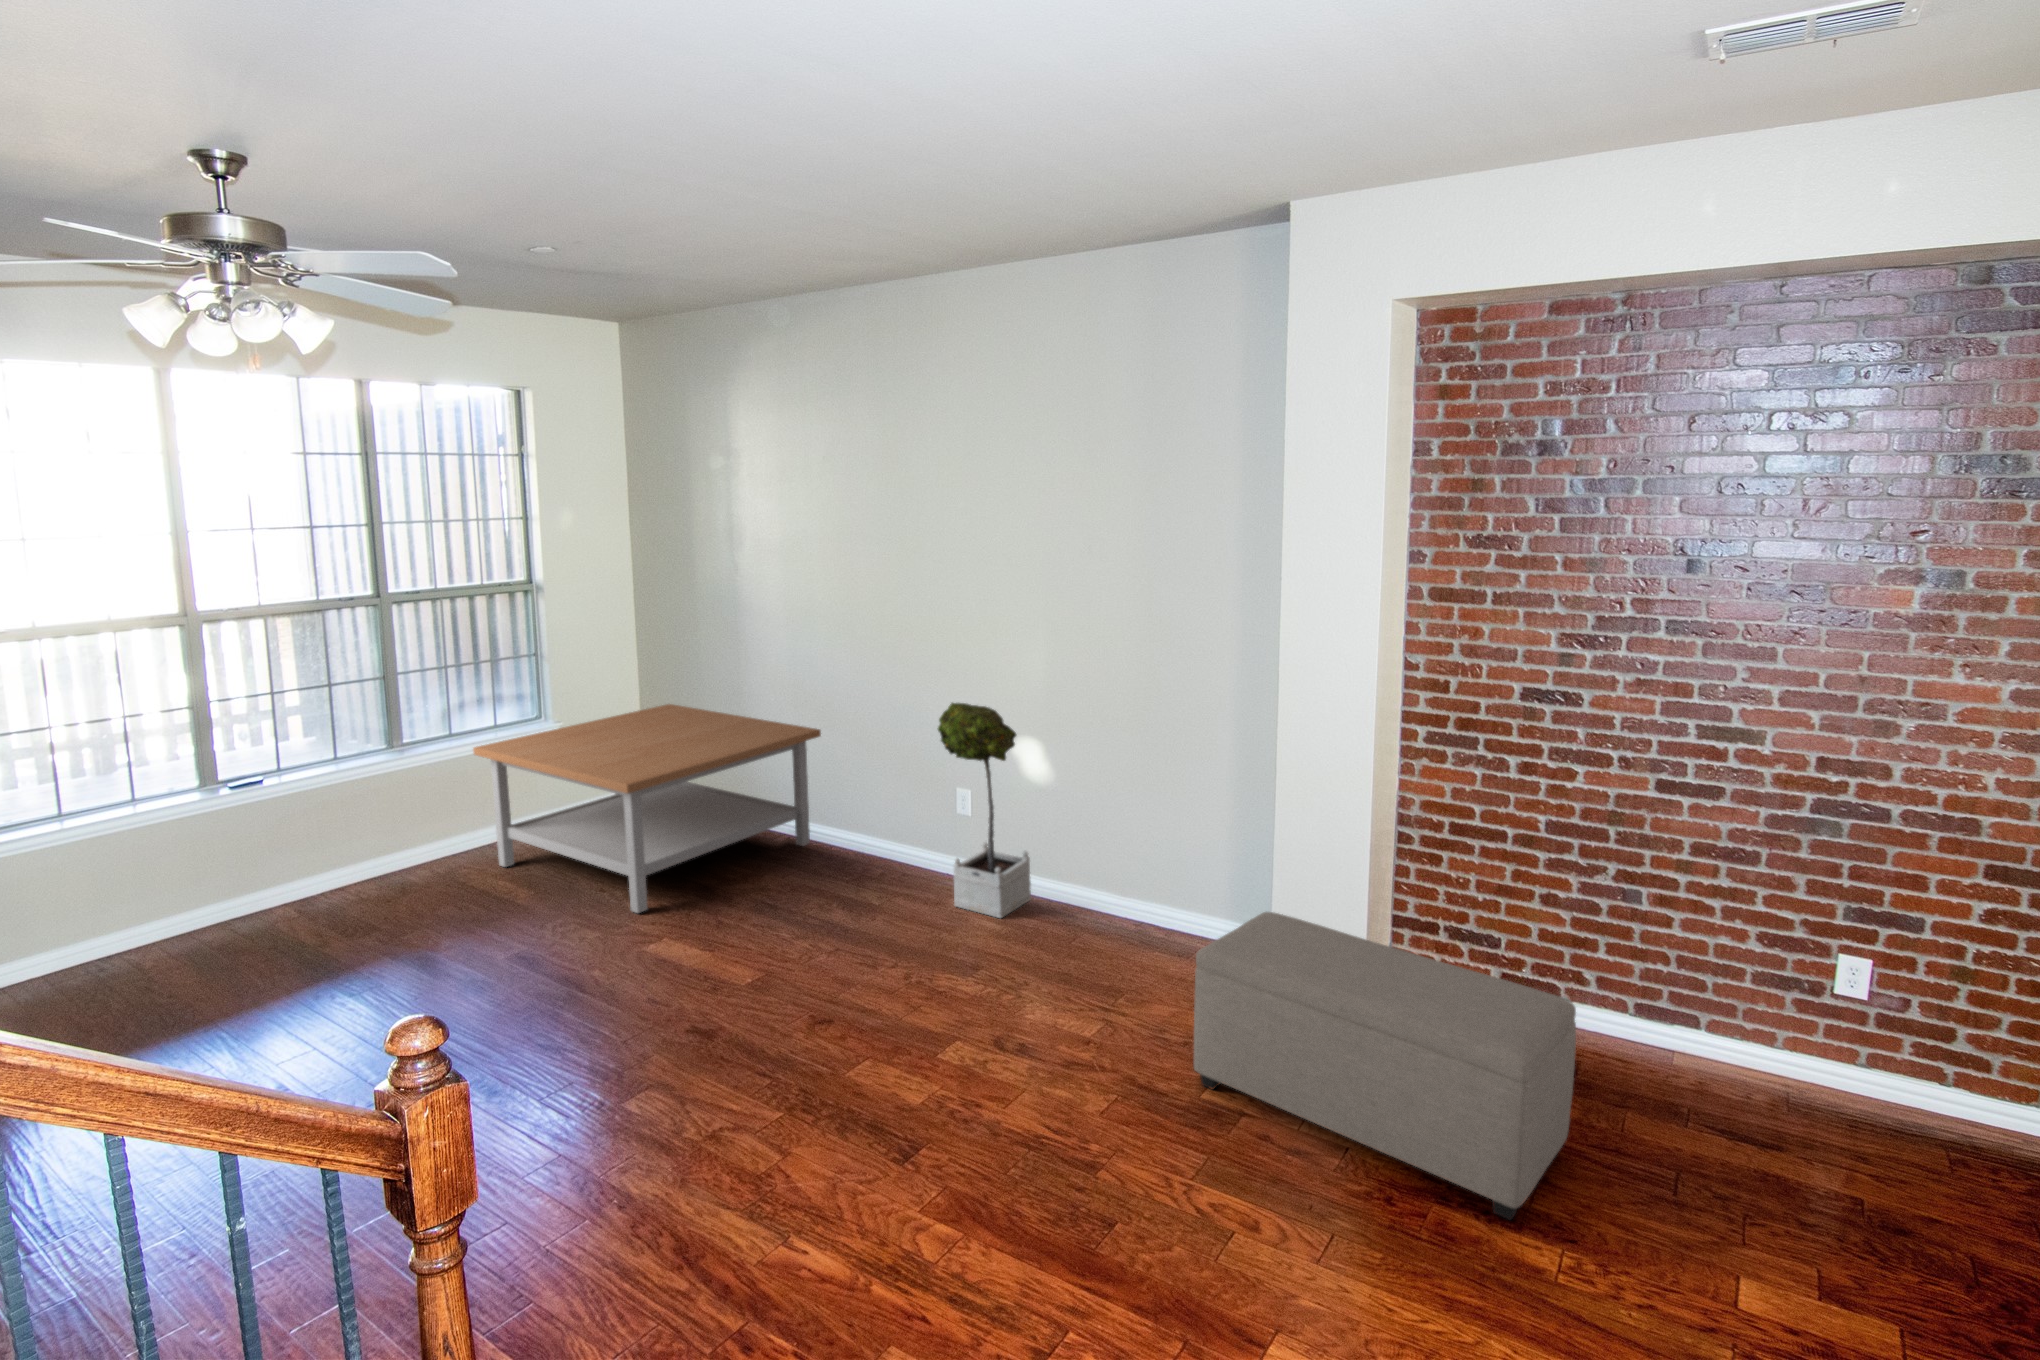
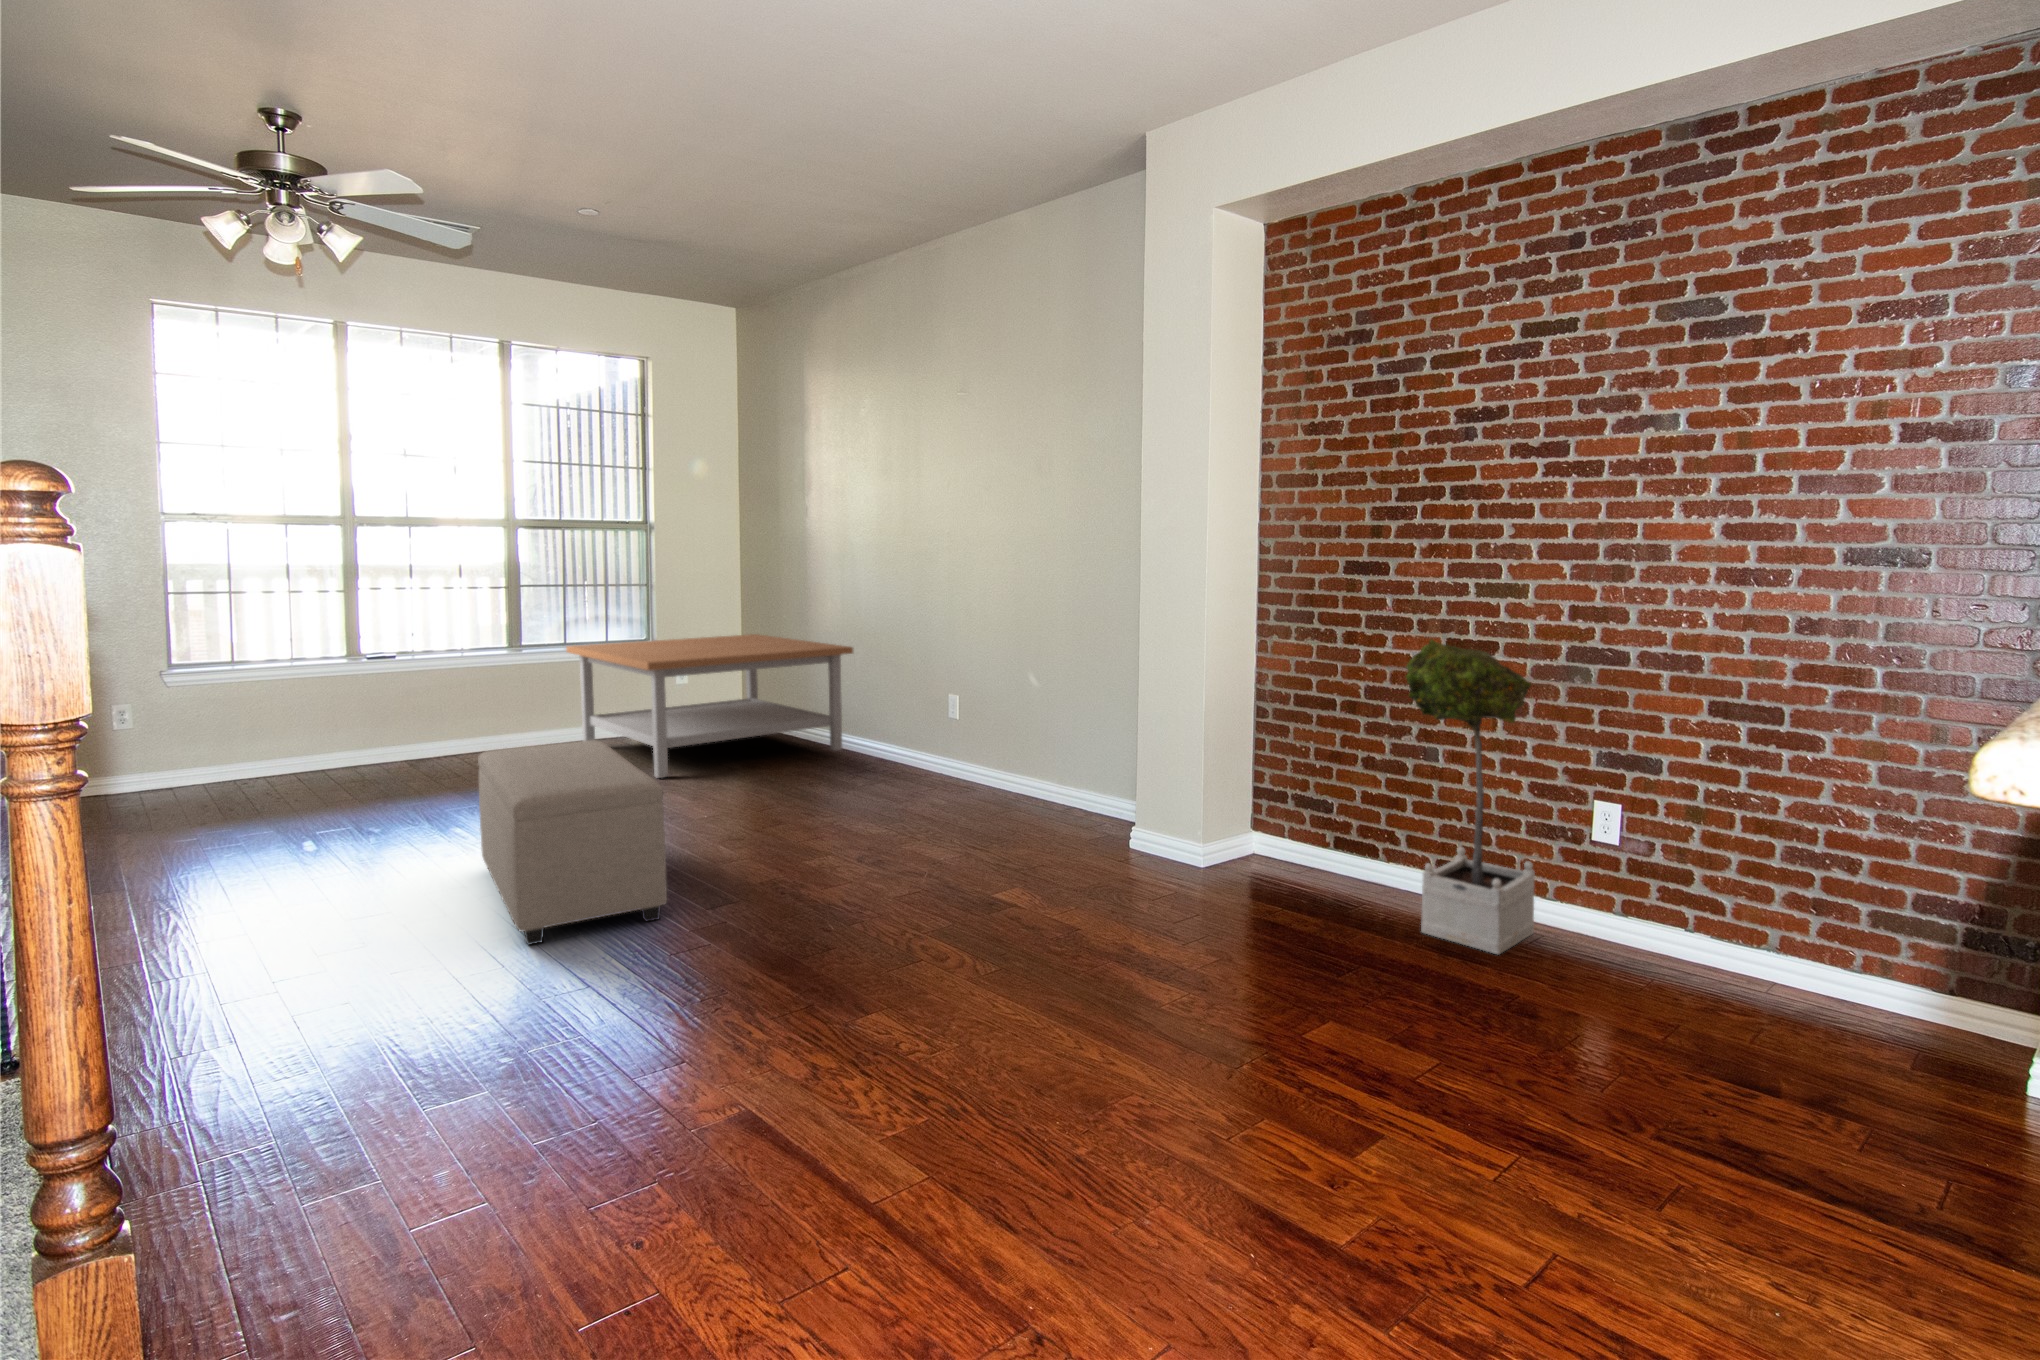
potted tree: present [938,703,1031,918] -> present [1406,639,1535,955]
ottoman: present [1194,912,1576,1220] -> present [478,740,667,945]

